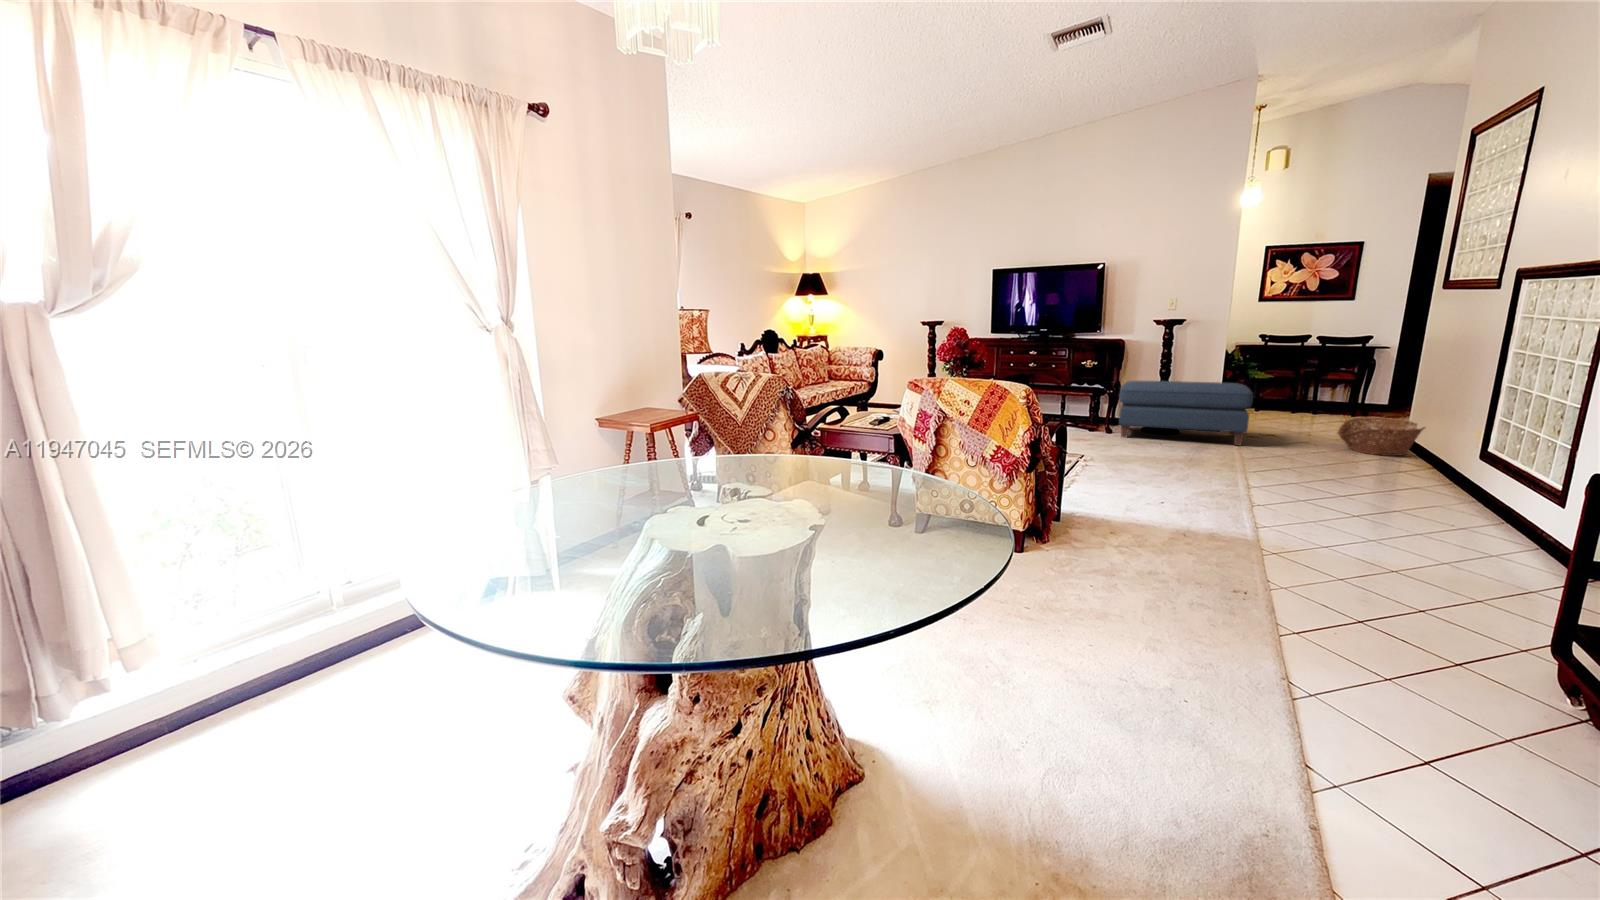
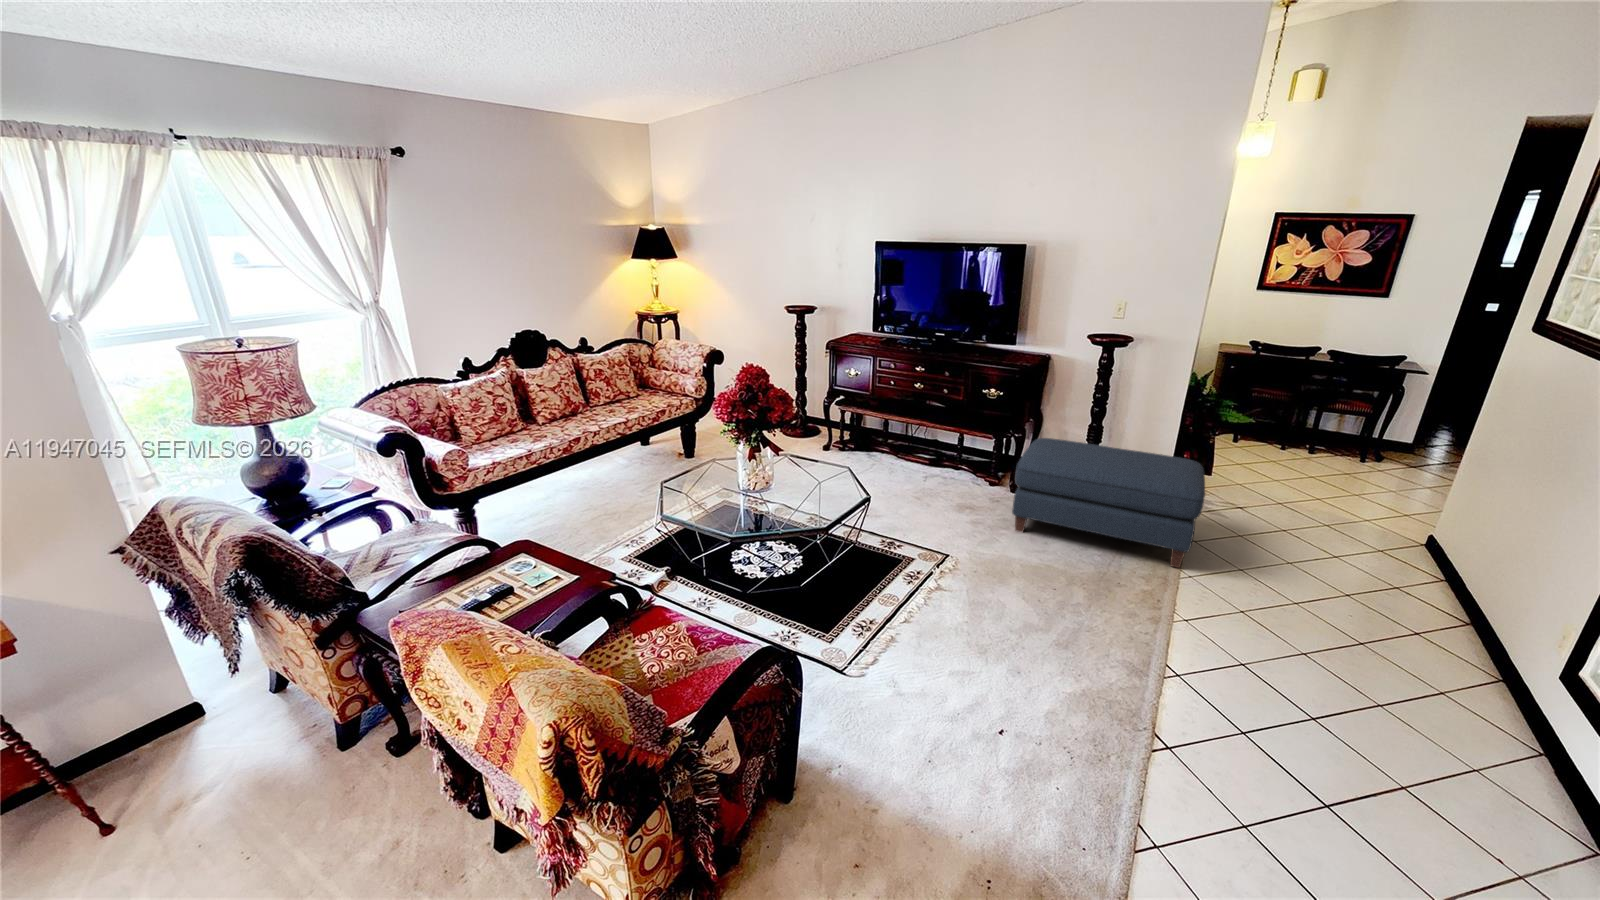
basket: present [1338,417,1425,456] -> none [1326,526,1467,618]

